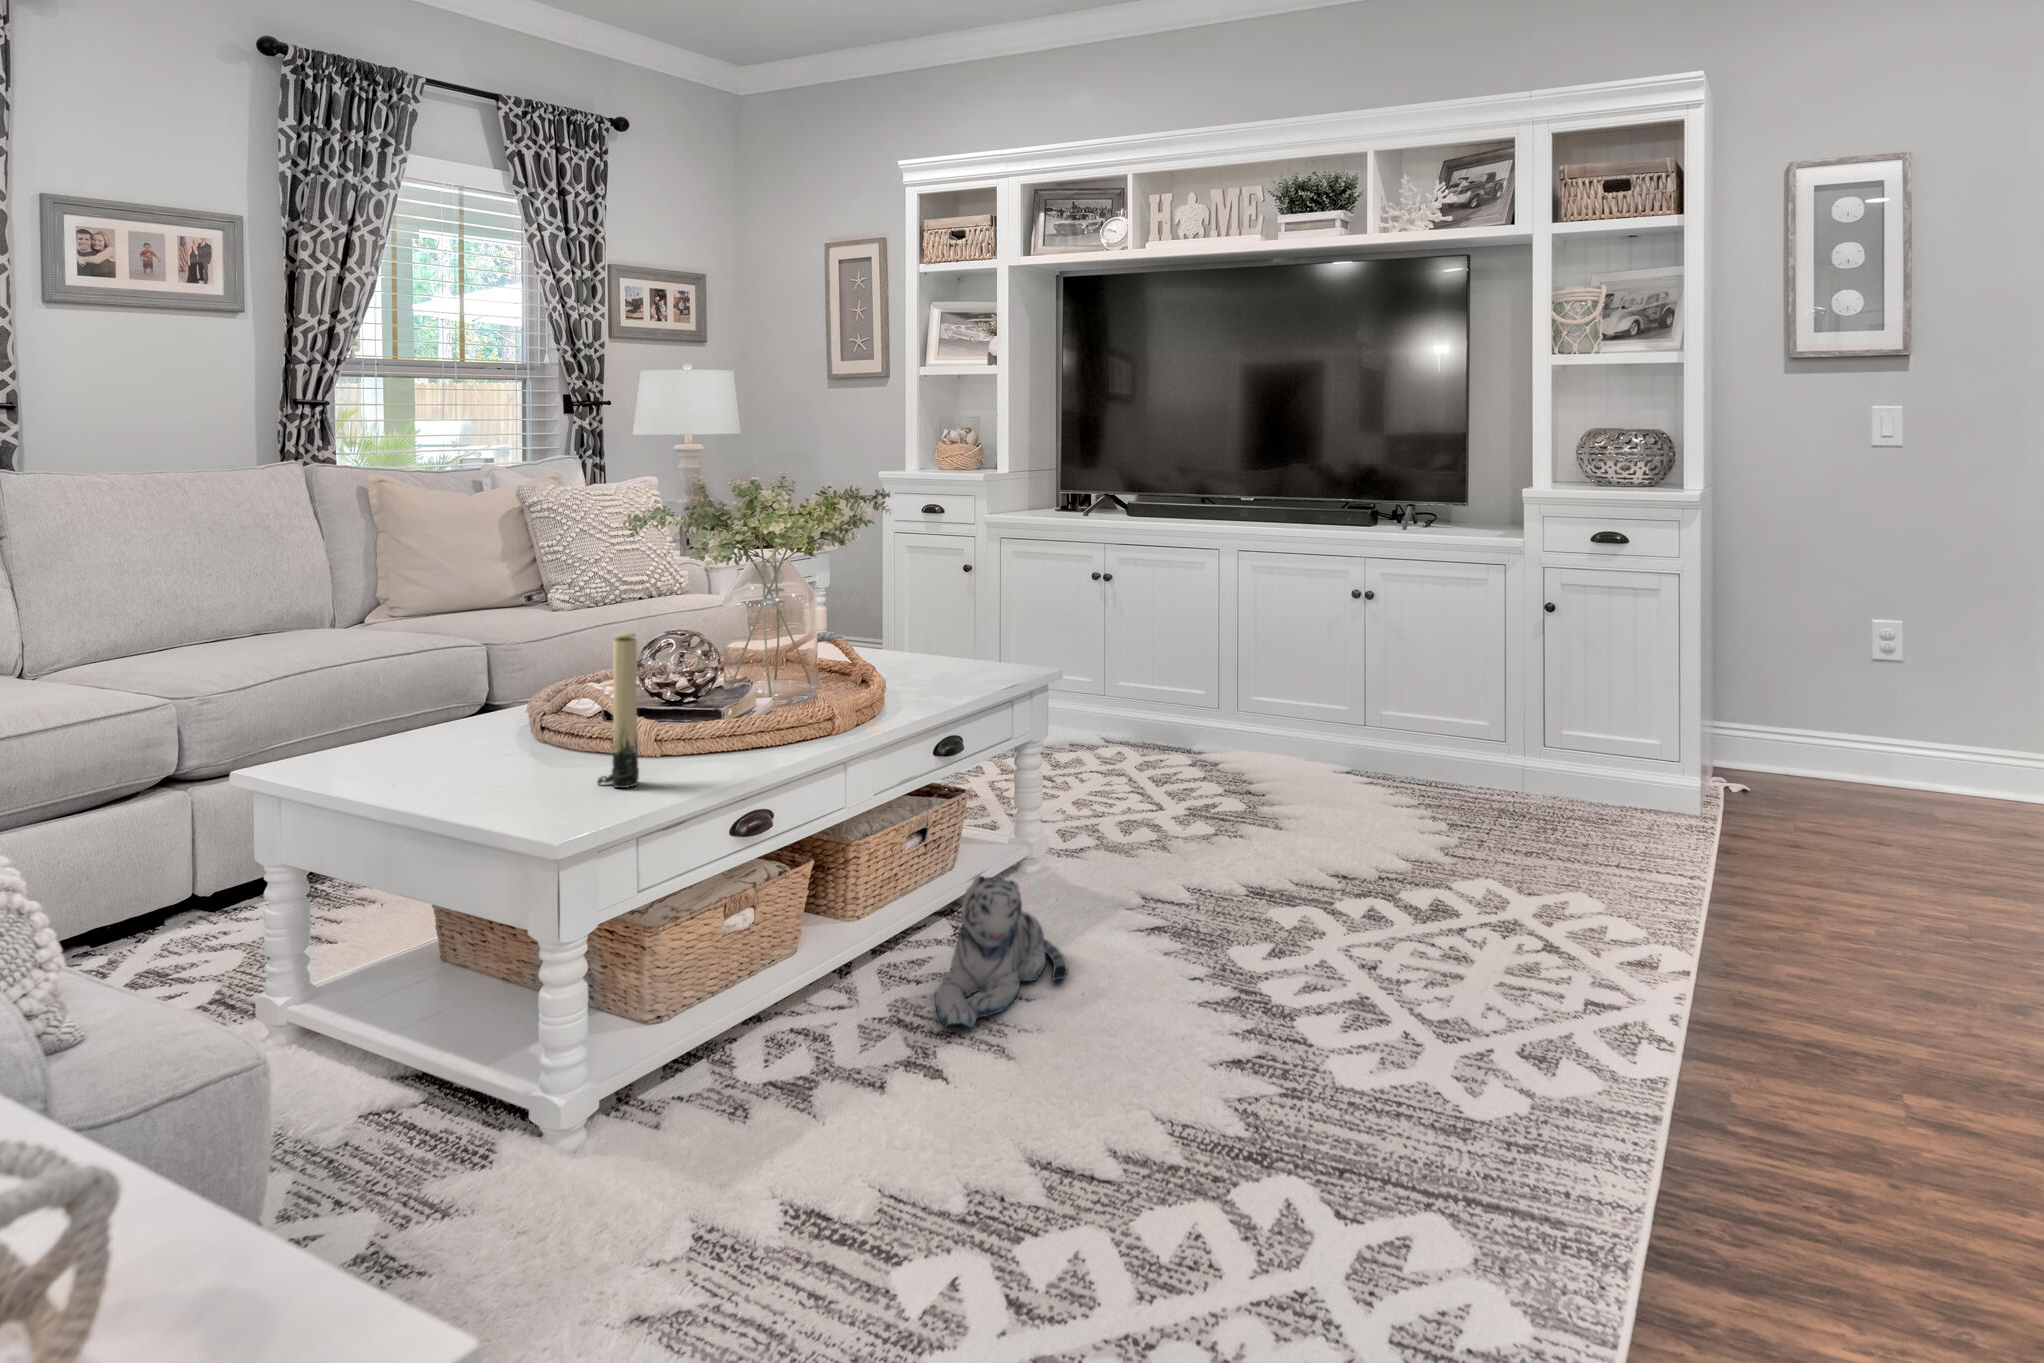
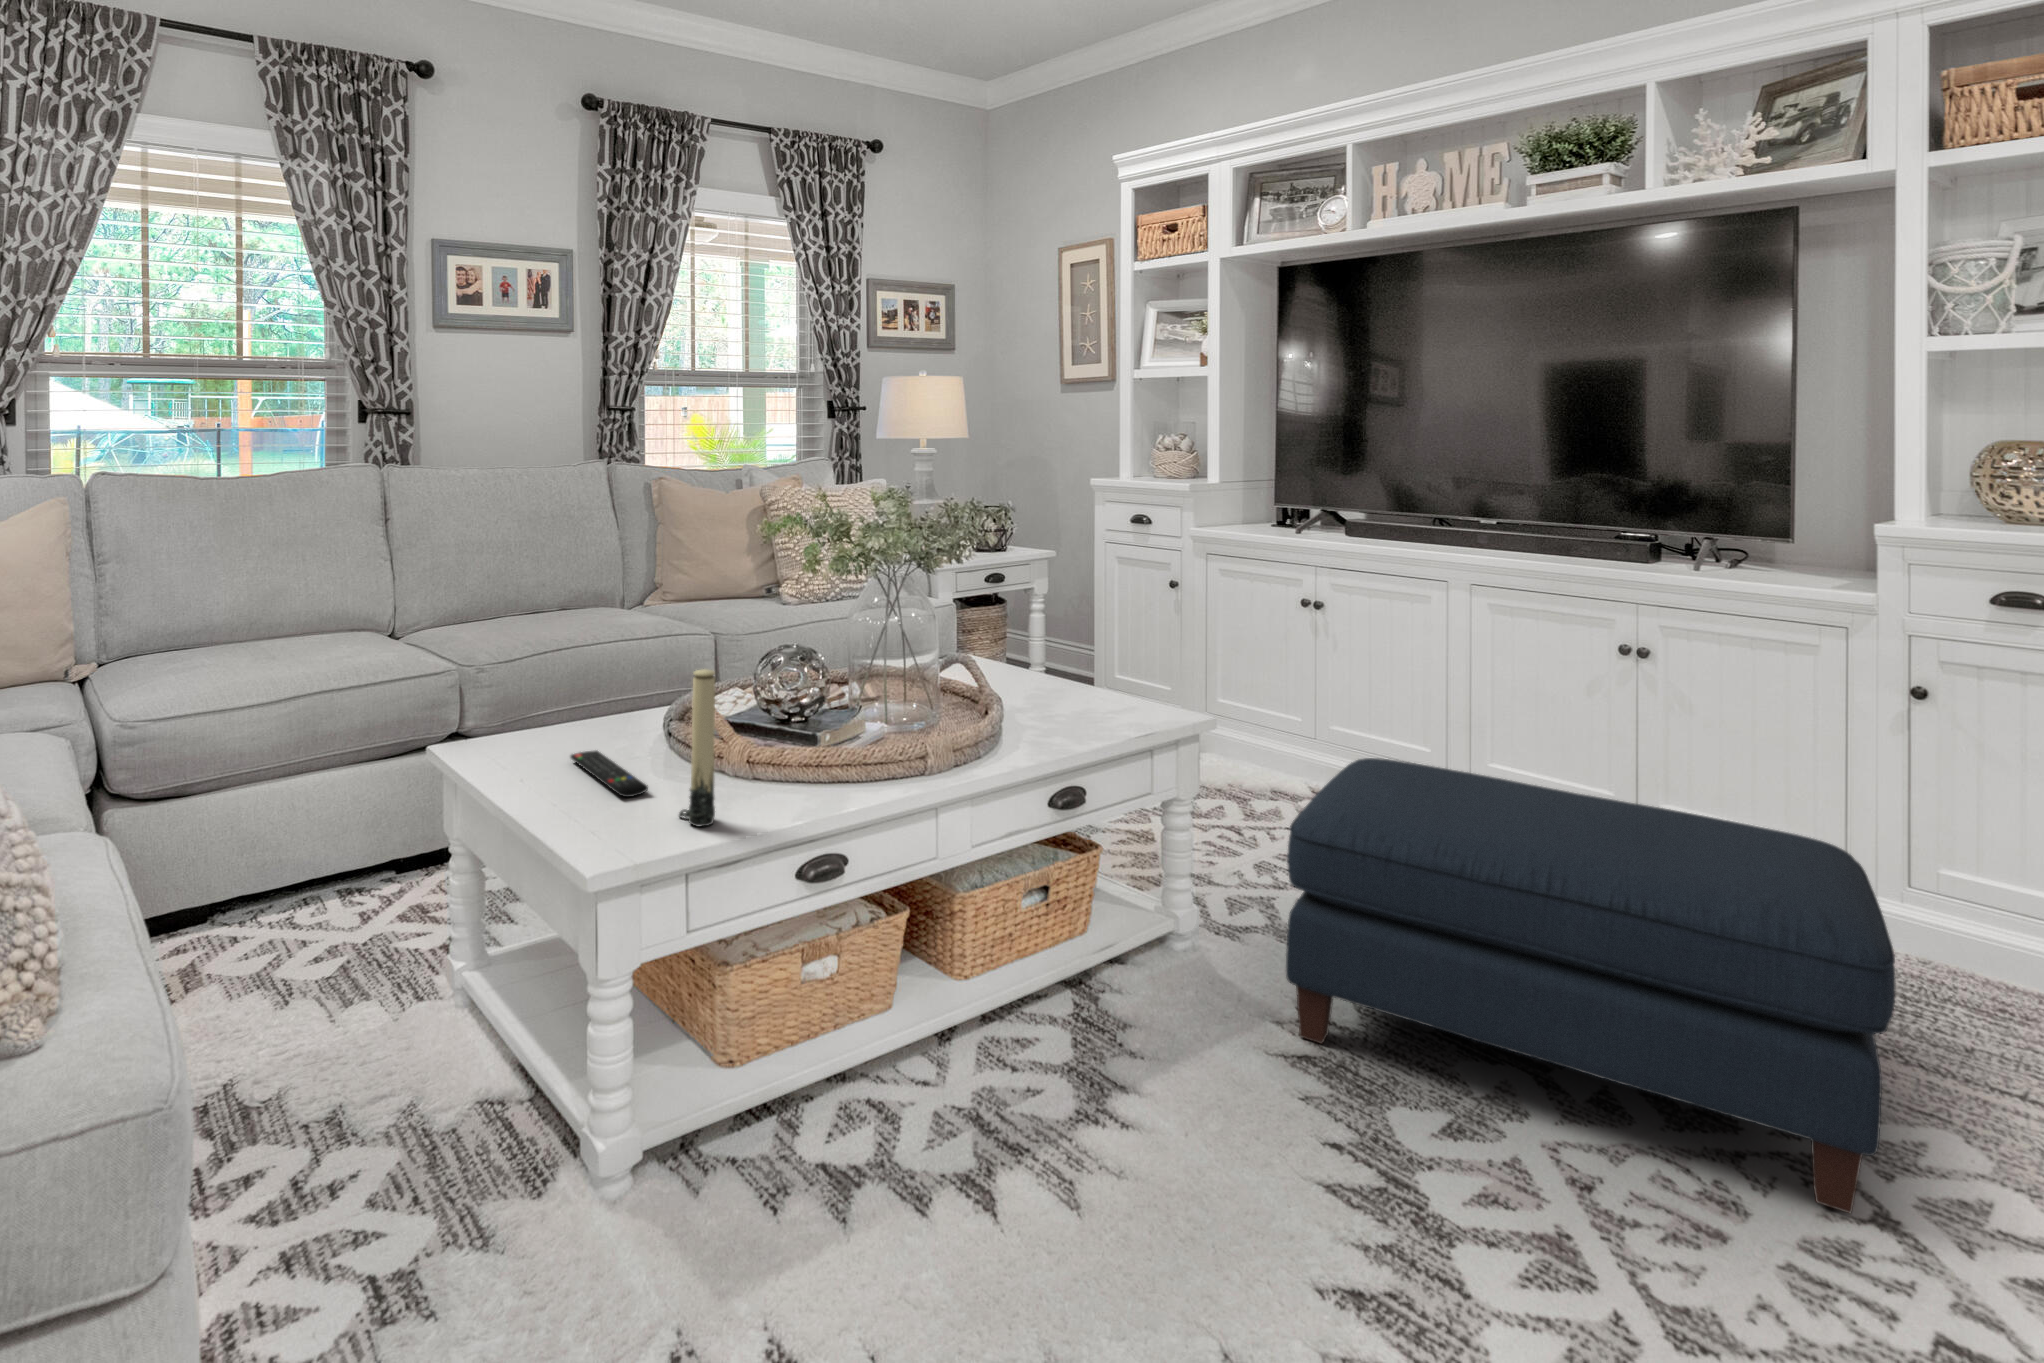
ottoman: none [1130,684,1550,946] -> present [1286,758,1895,1213]
remote control: none [434,747,548,778] -> present [571,751,648,797]
plush toy: present [935,876,1068,1027] -> none [1022,967,1189,1146]

